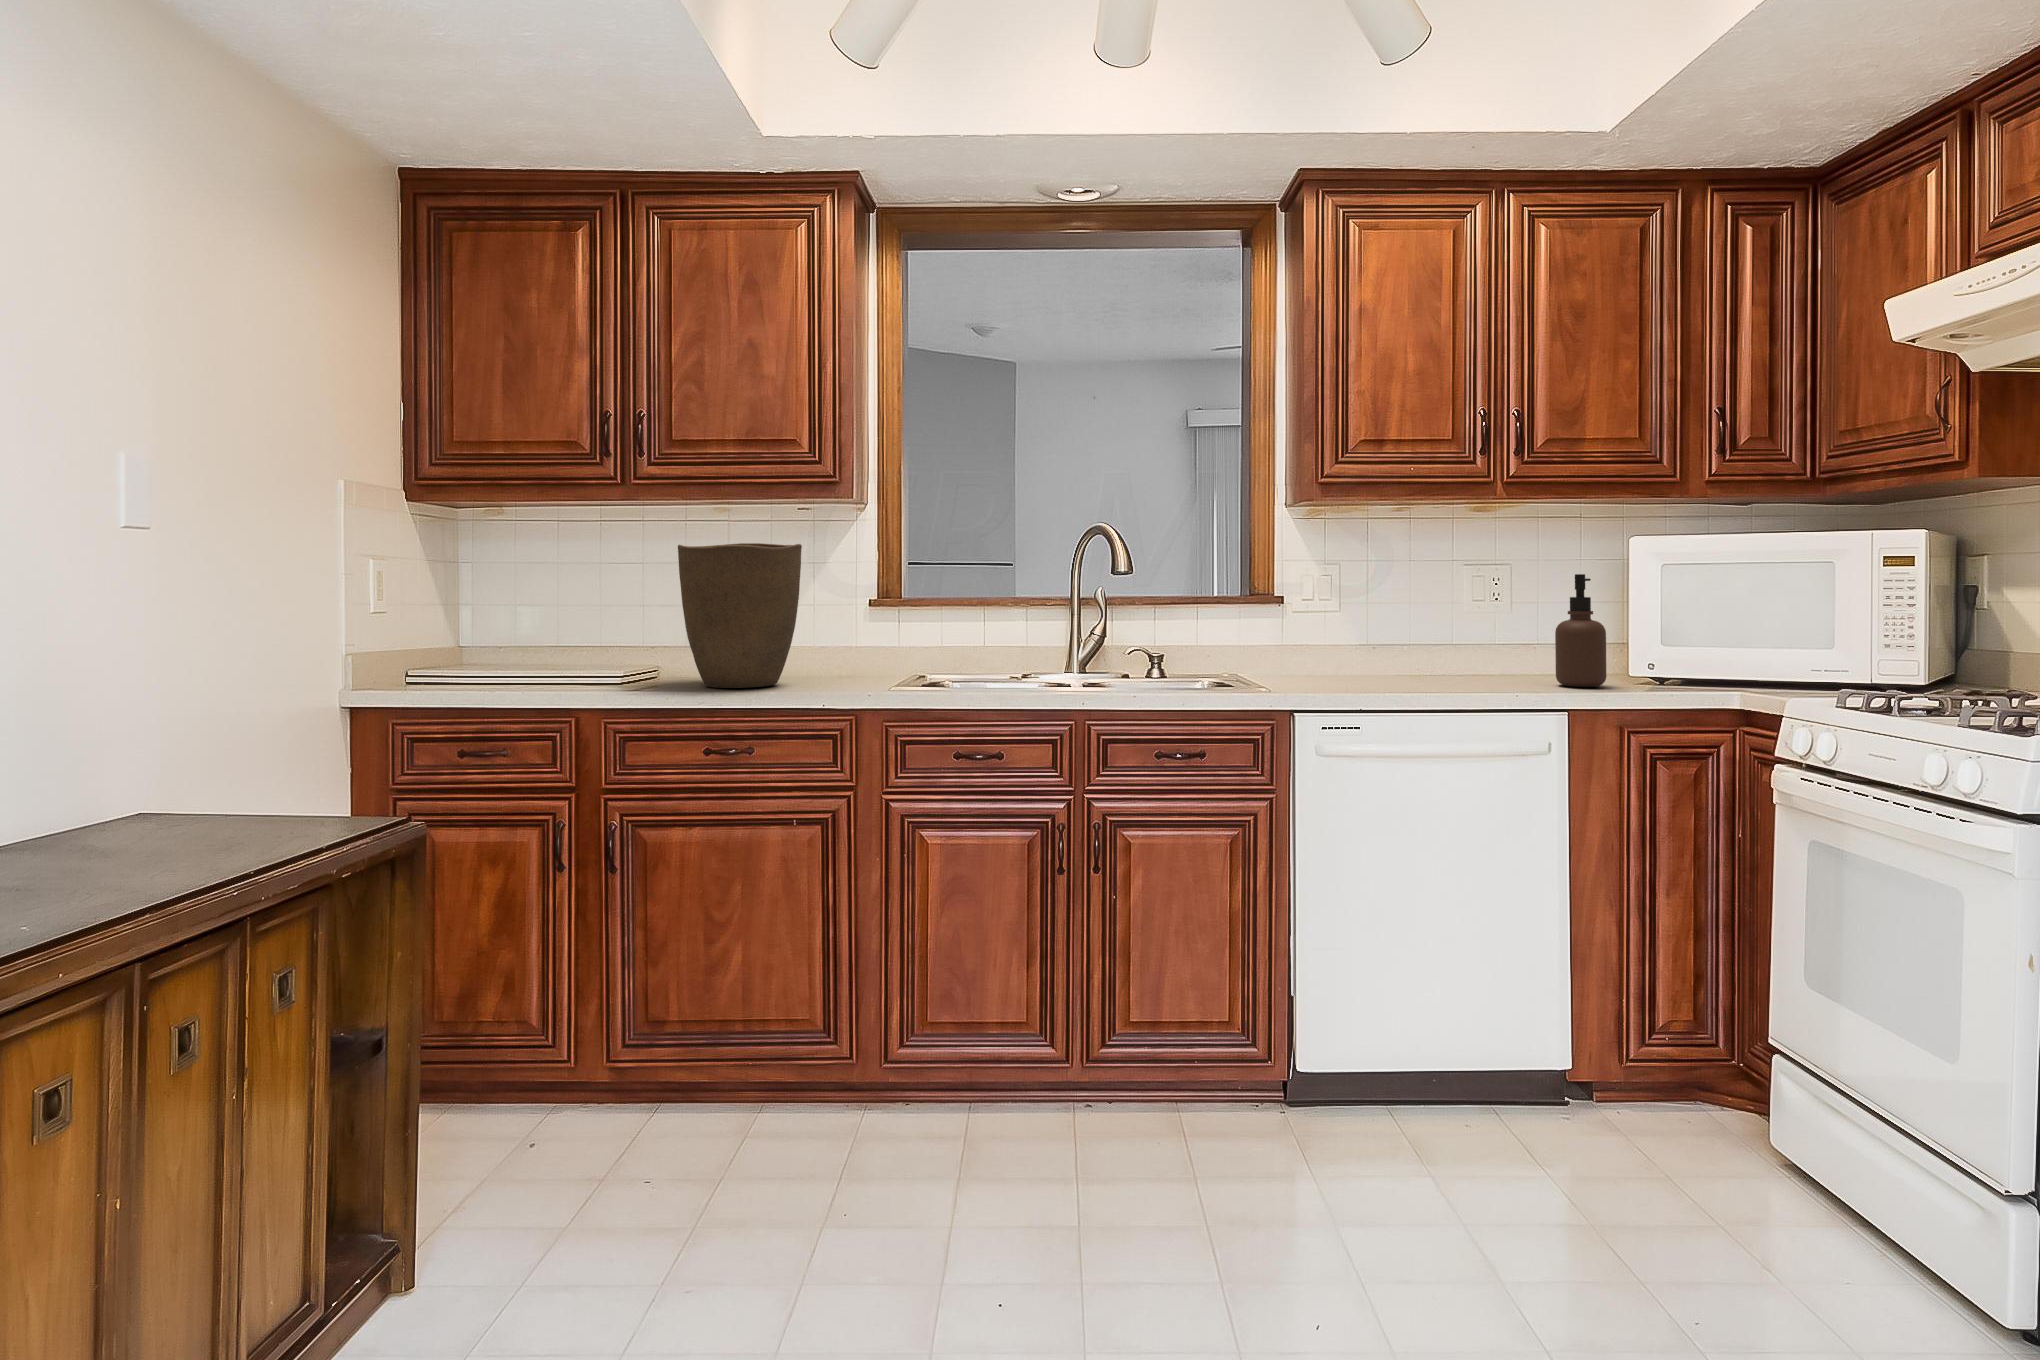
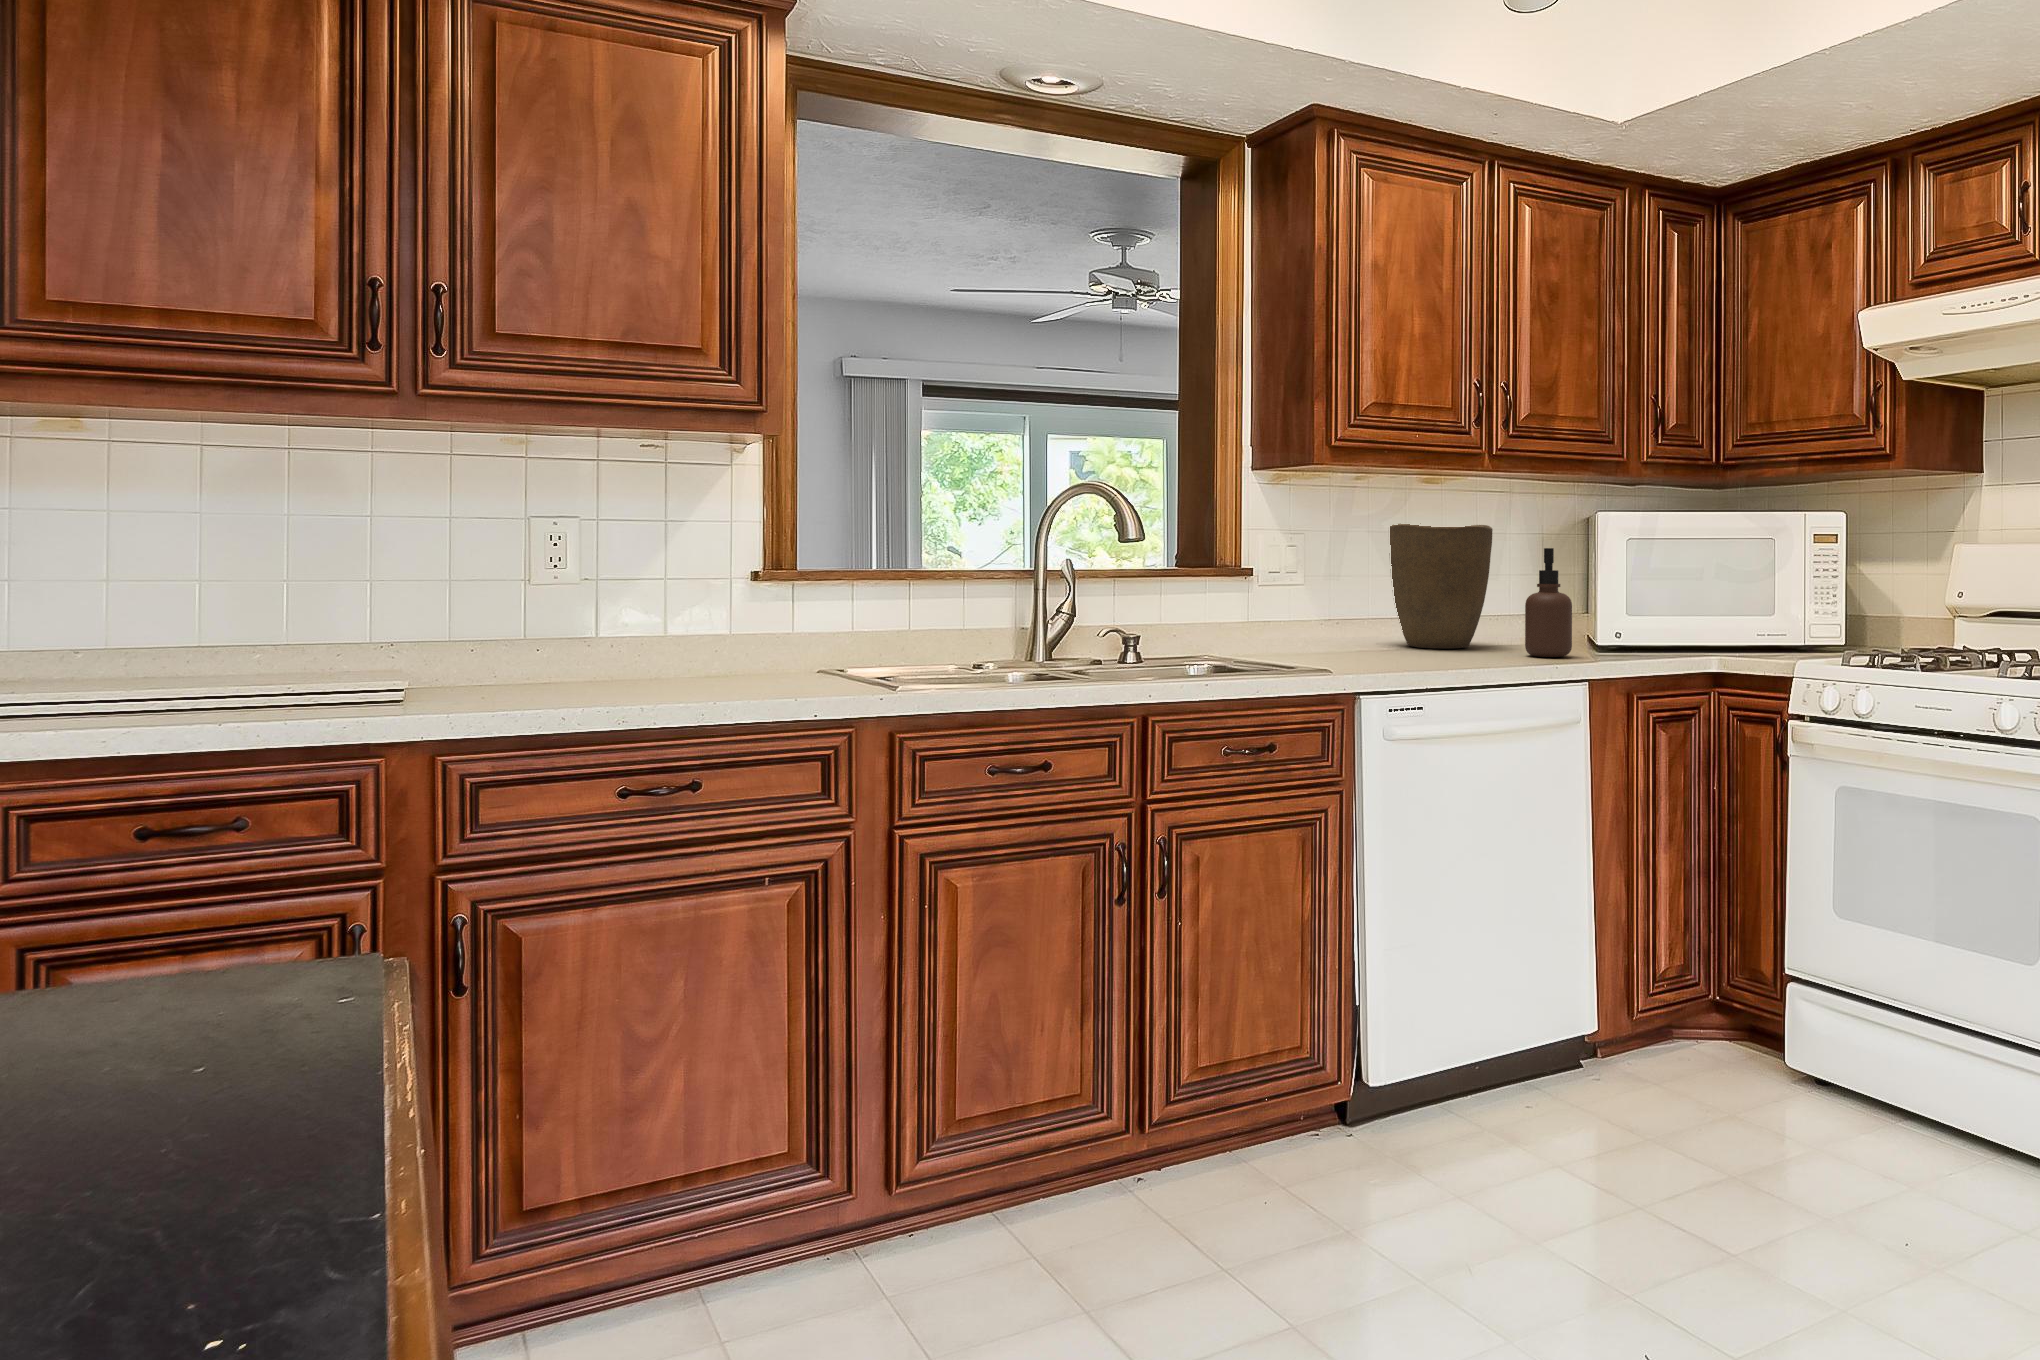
vase: present [678,543,802,688] -> present [1390,523,1493,648]

